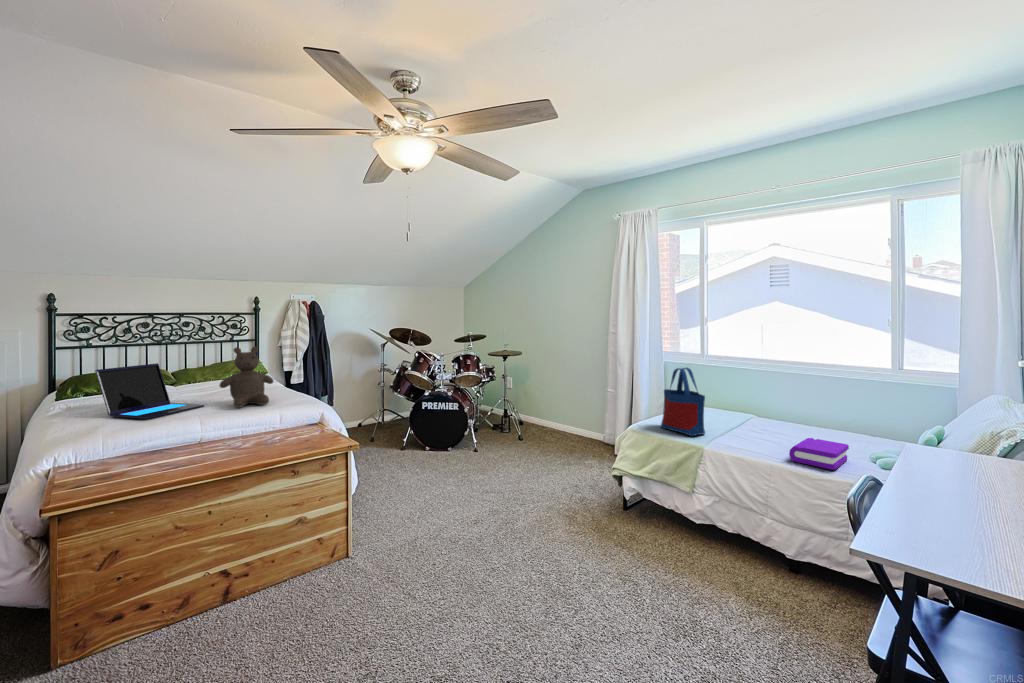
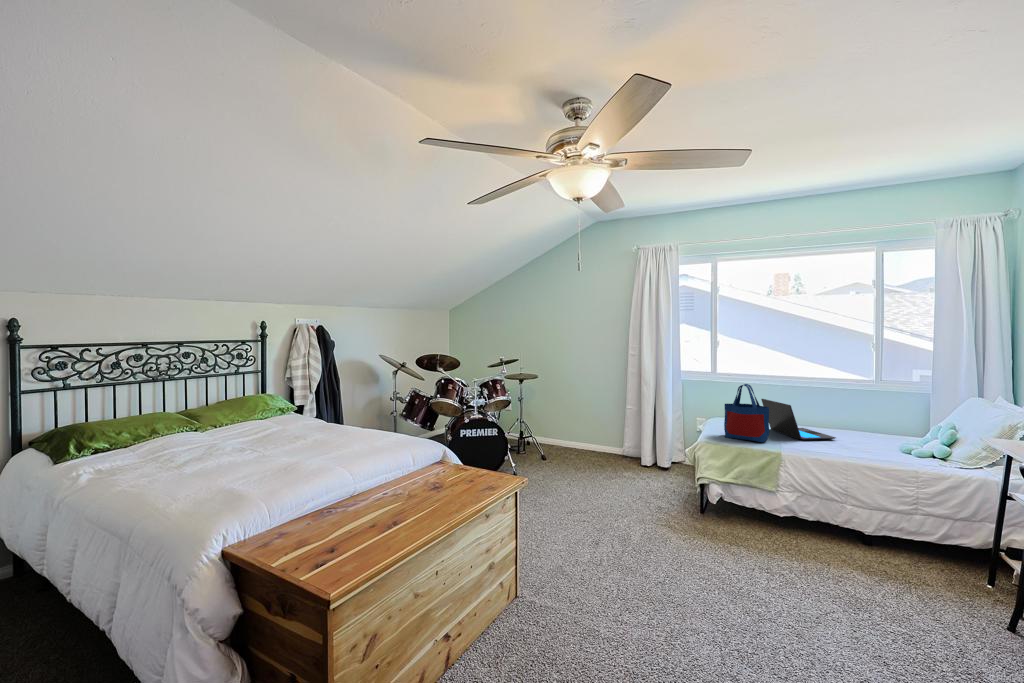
teddy bear: present [220,347,273,408] -> none [330,380,387,450]
laptop: present [95,363,204,419] -> present [761,399,836,440]
book: present [789,438,849,470] -> none [850,436,895,459]

